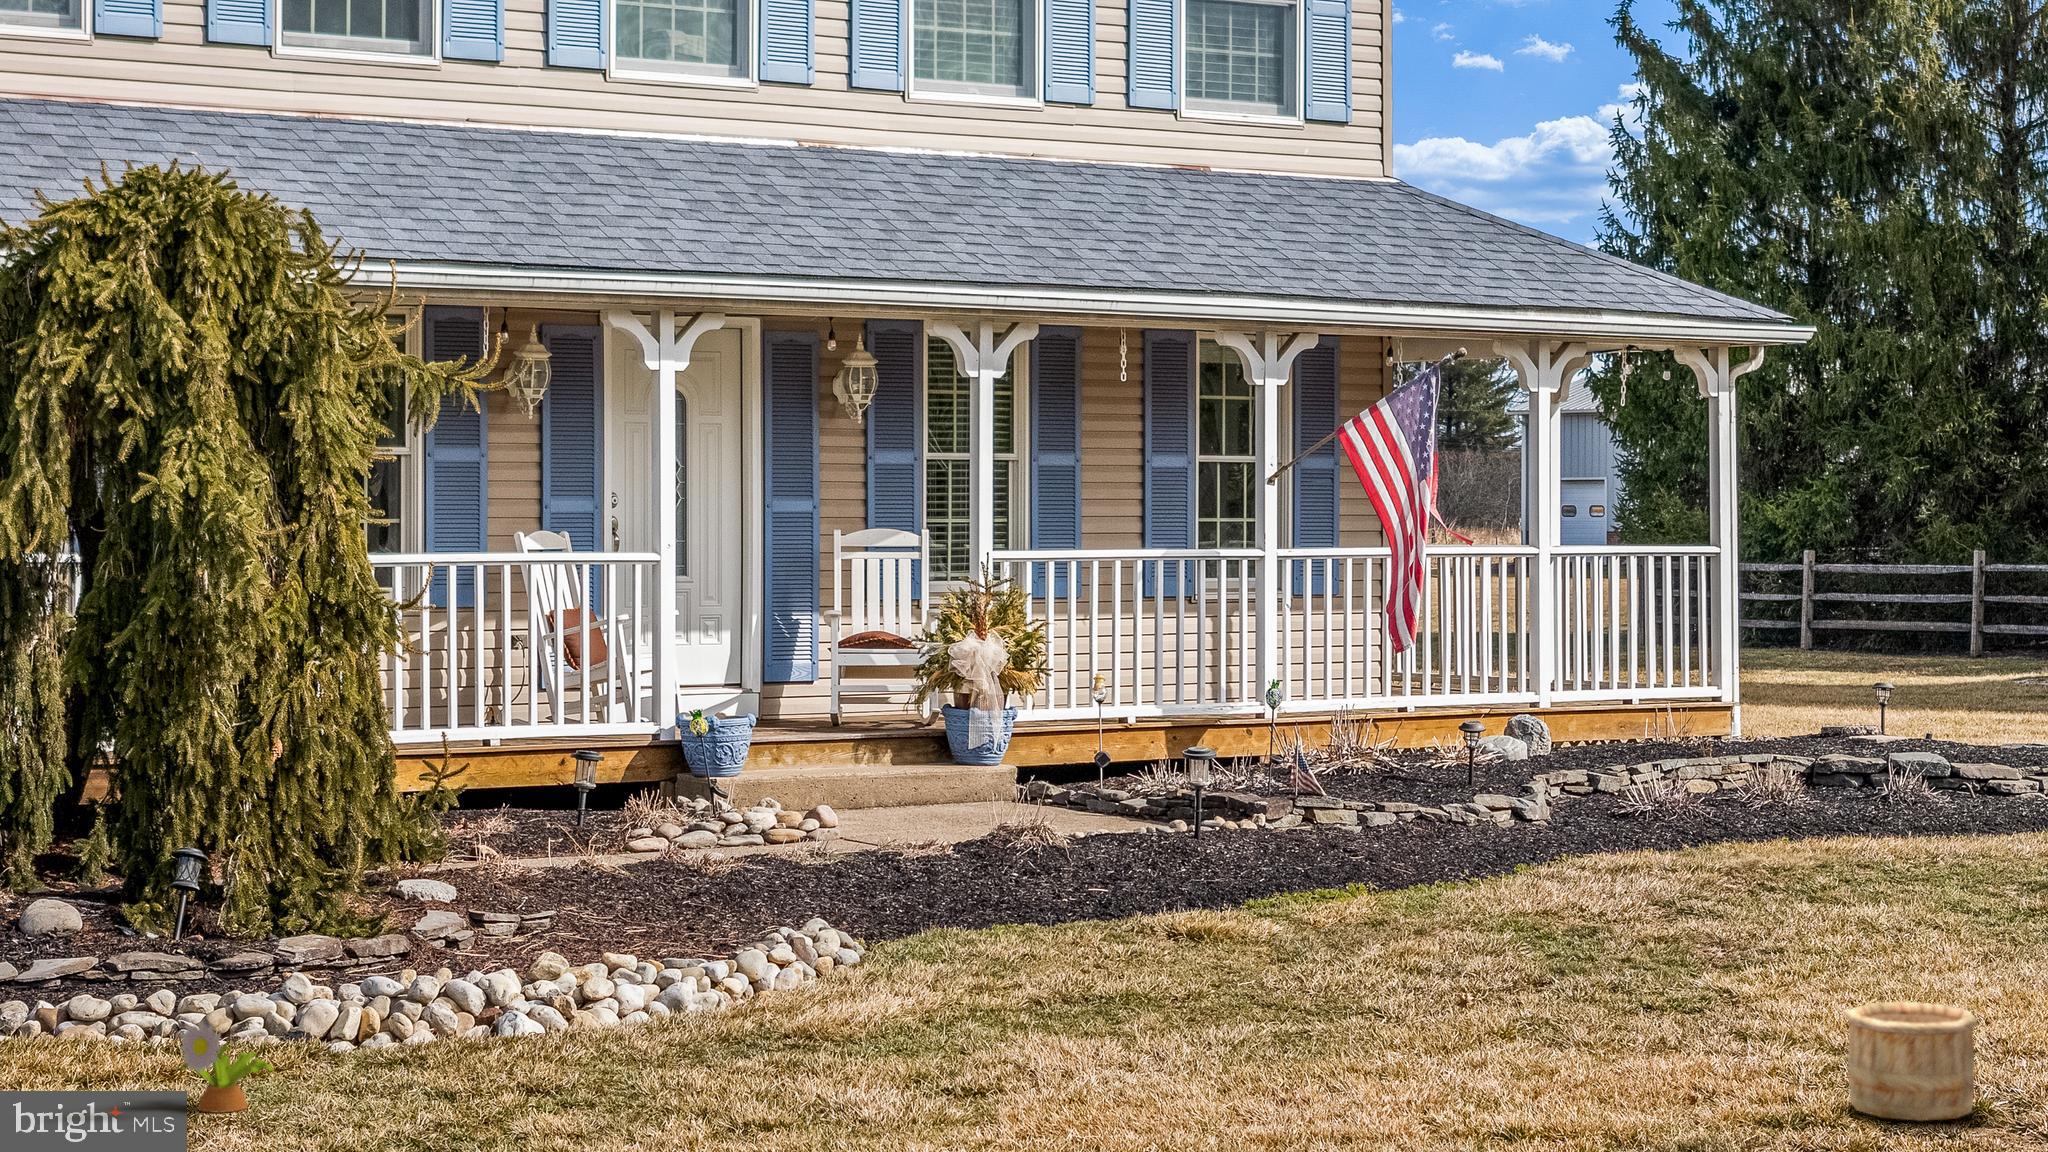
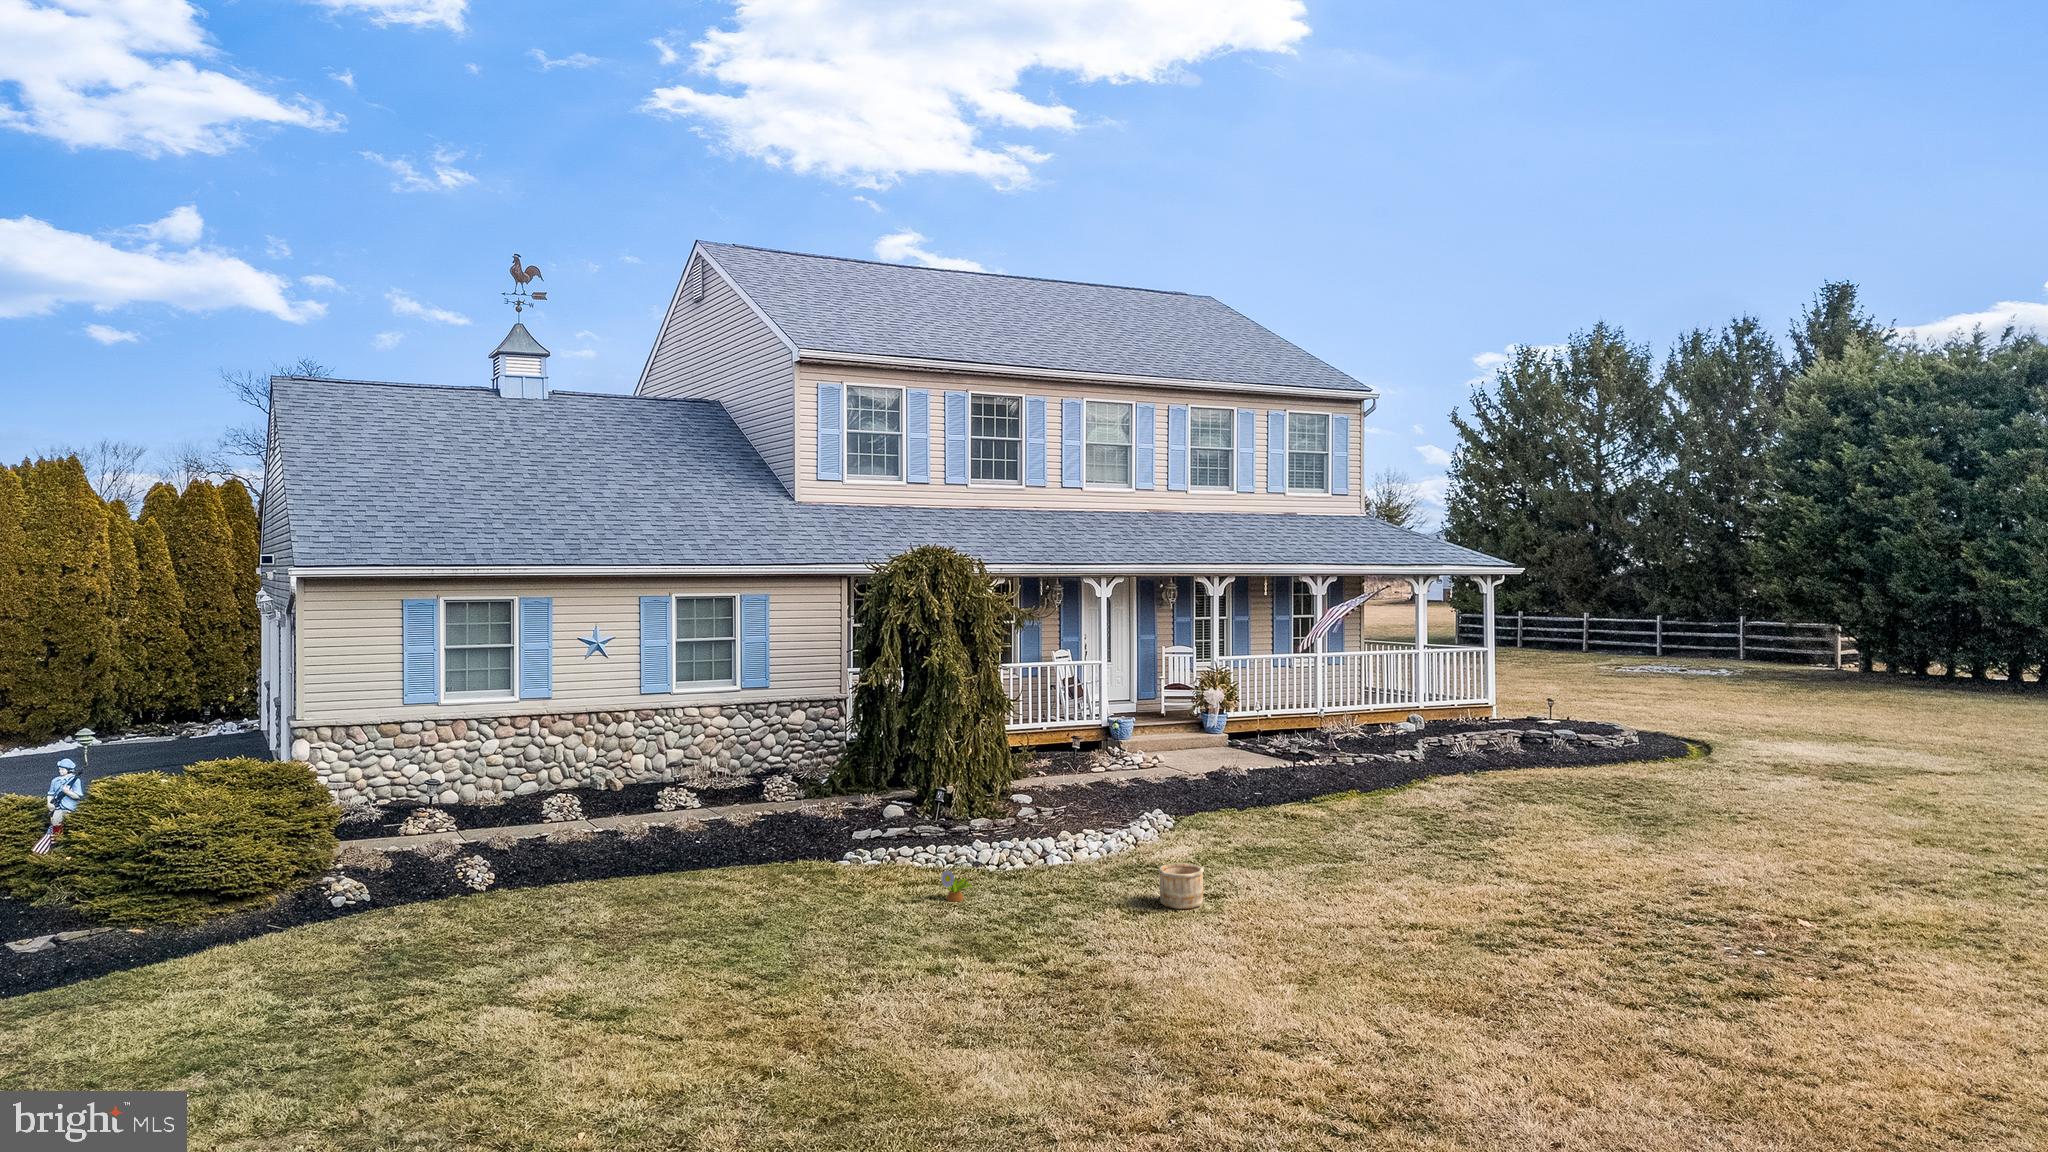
wooden bucket: present [1845,1001,1977,1121] -> present [1158,863,1204,909]

